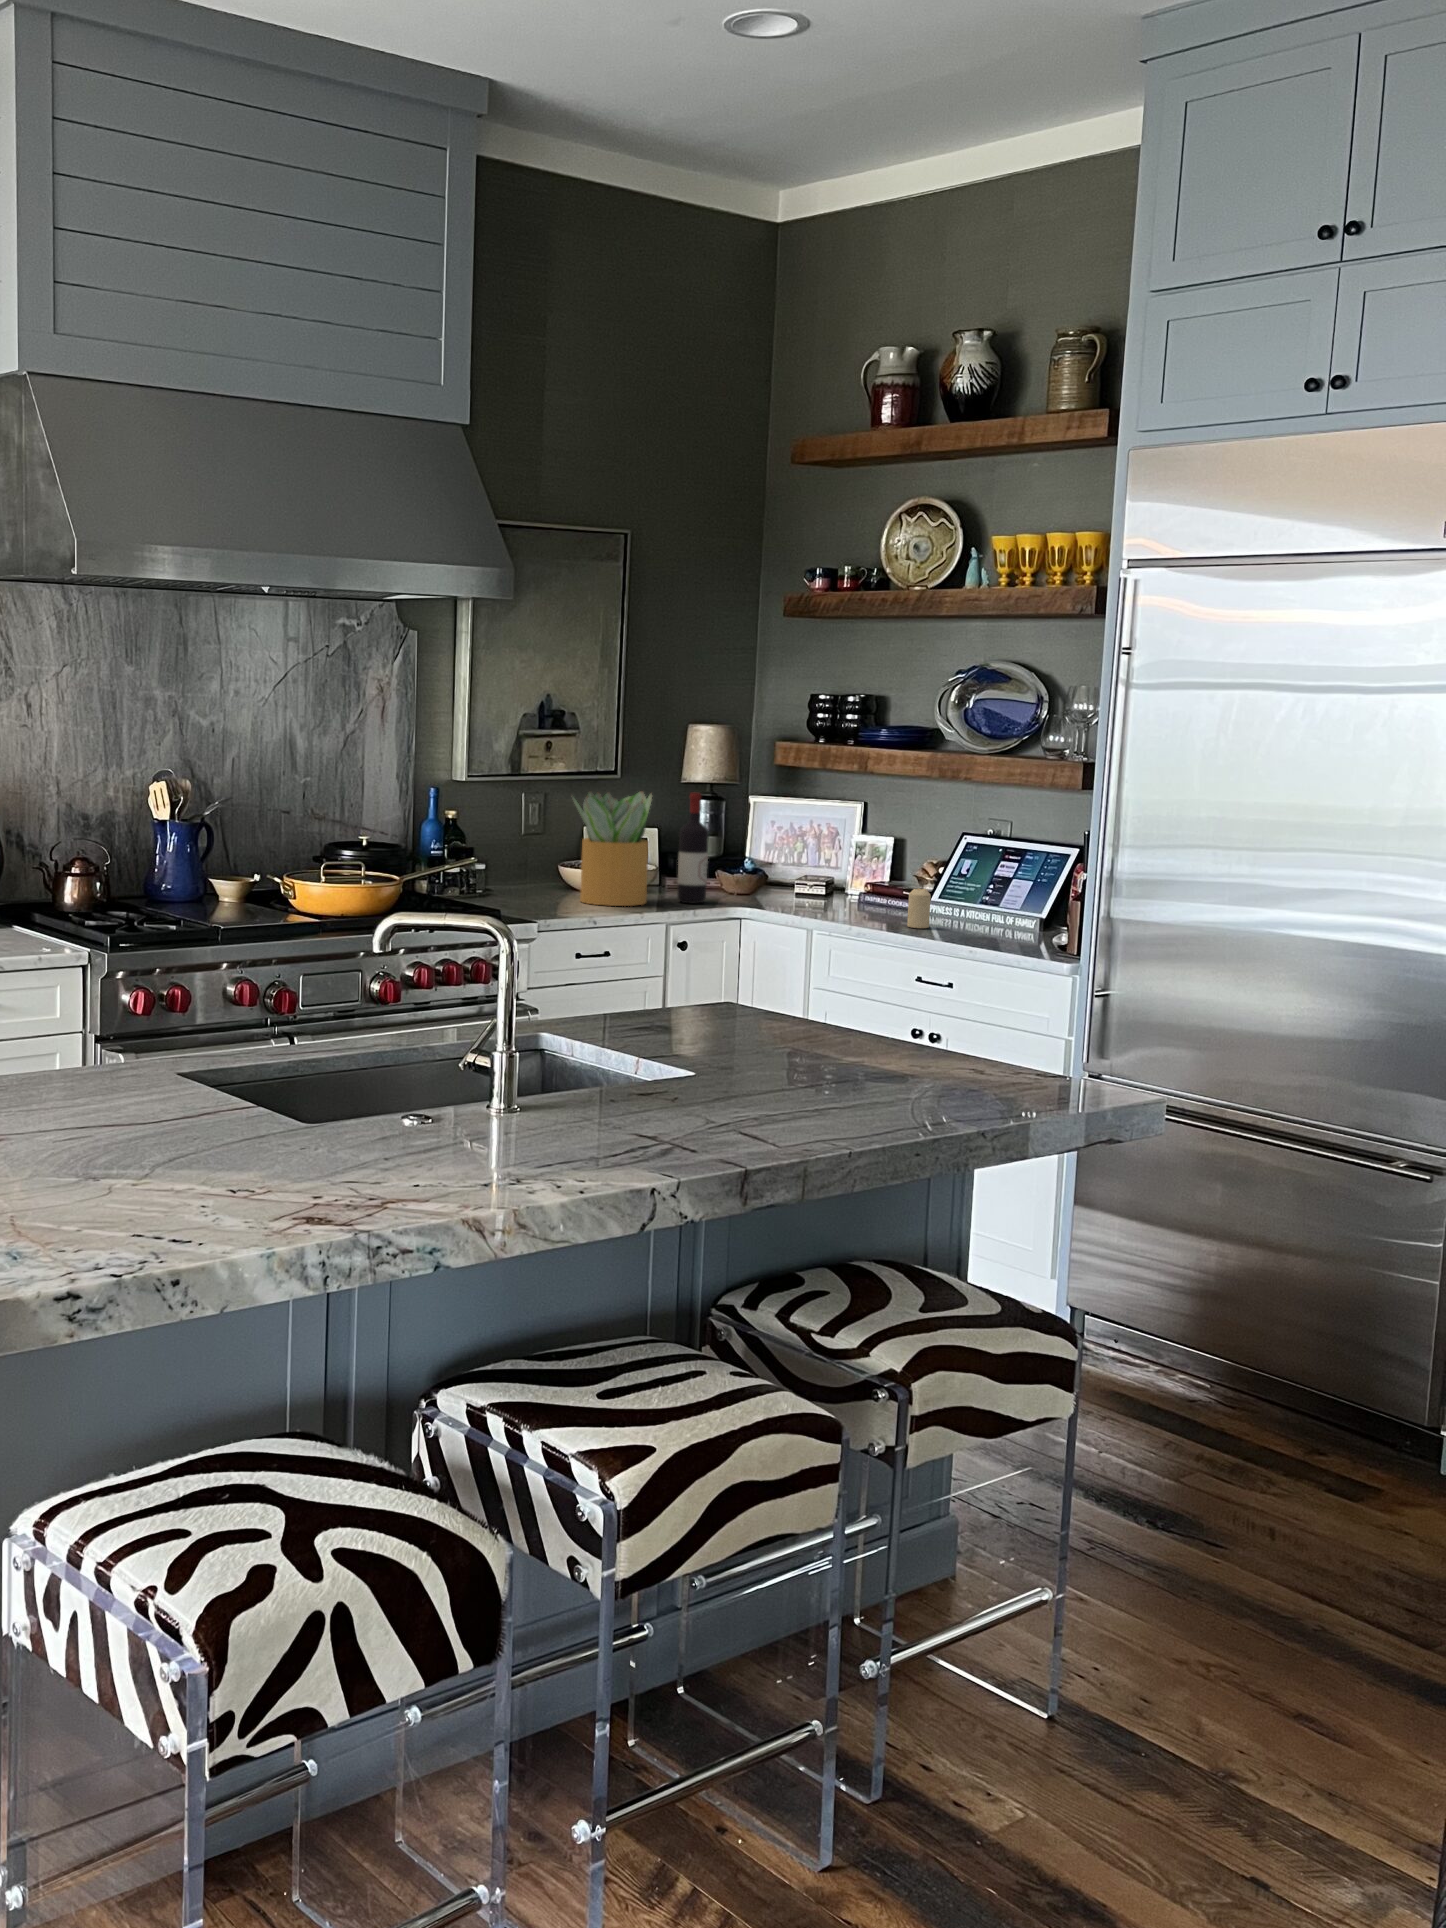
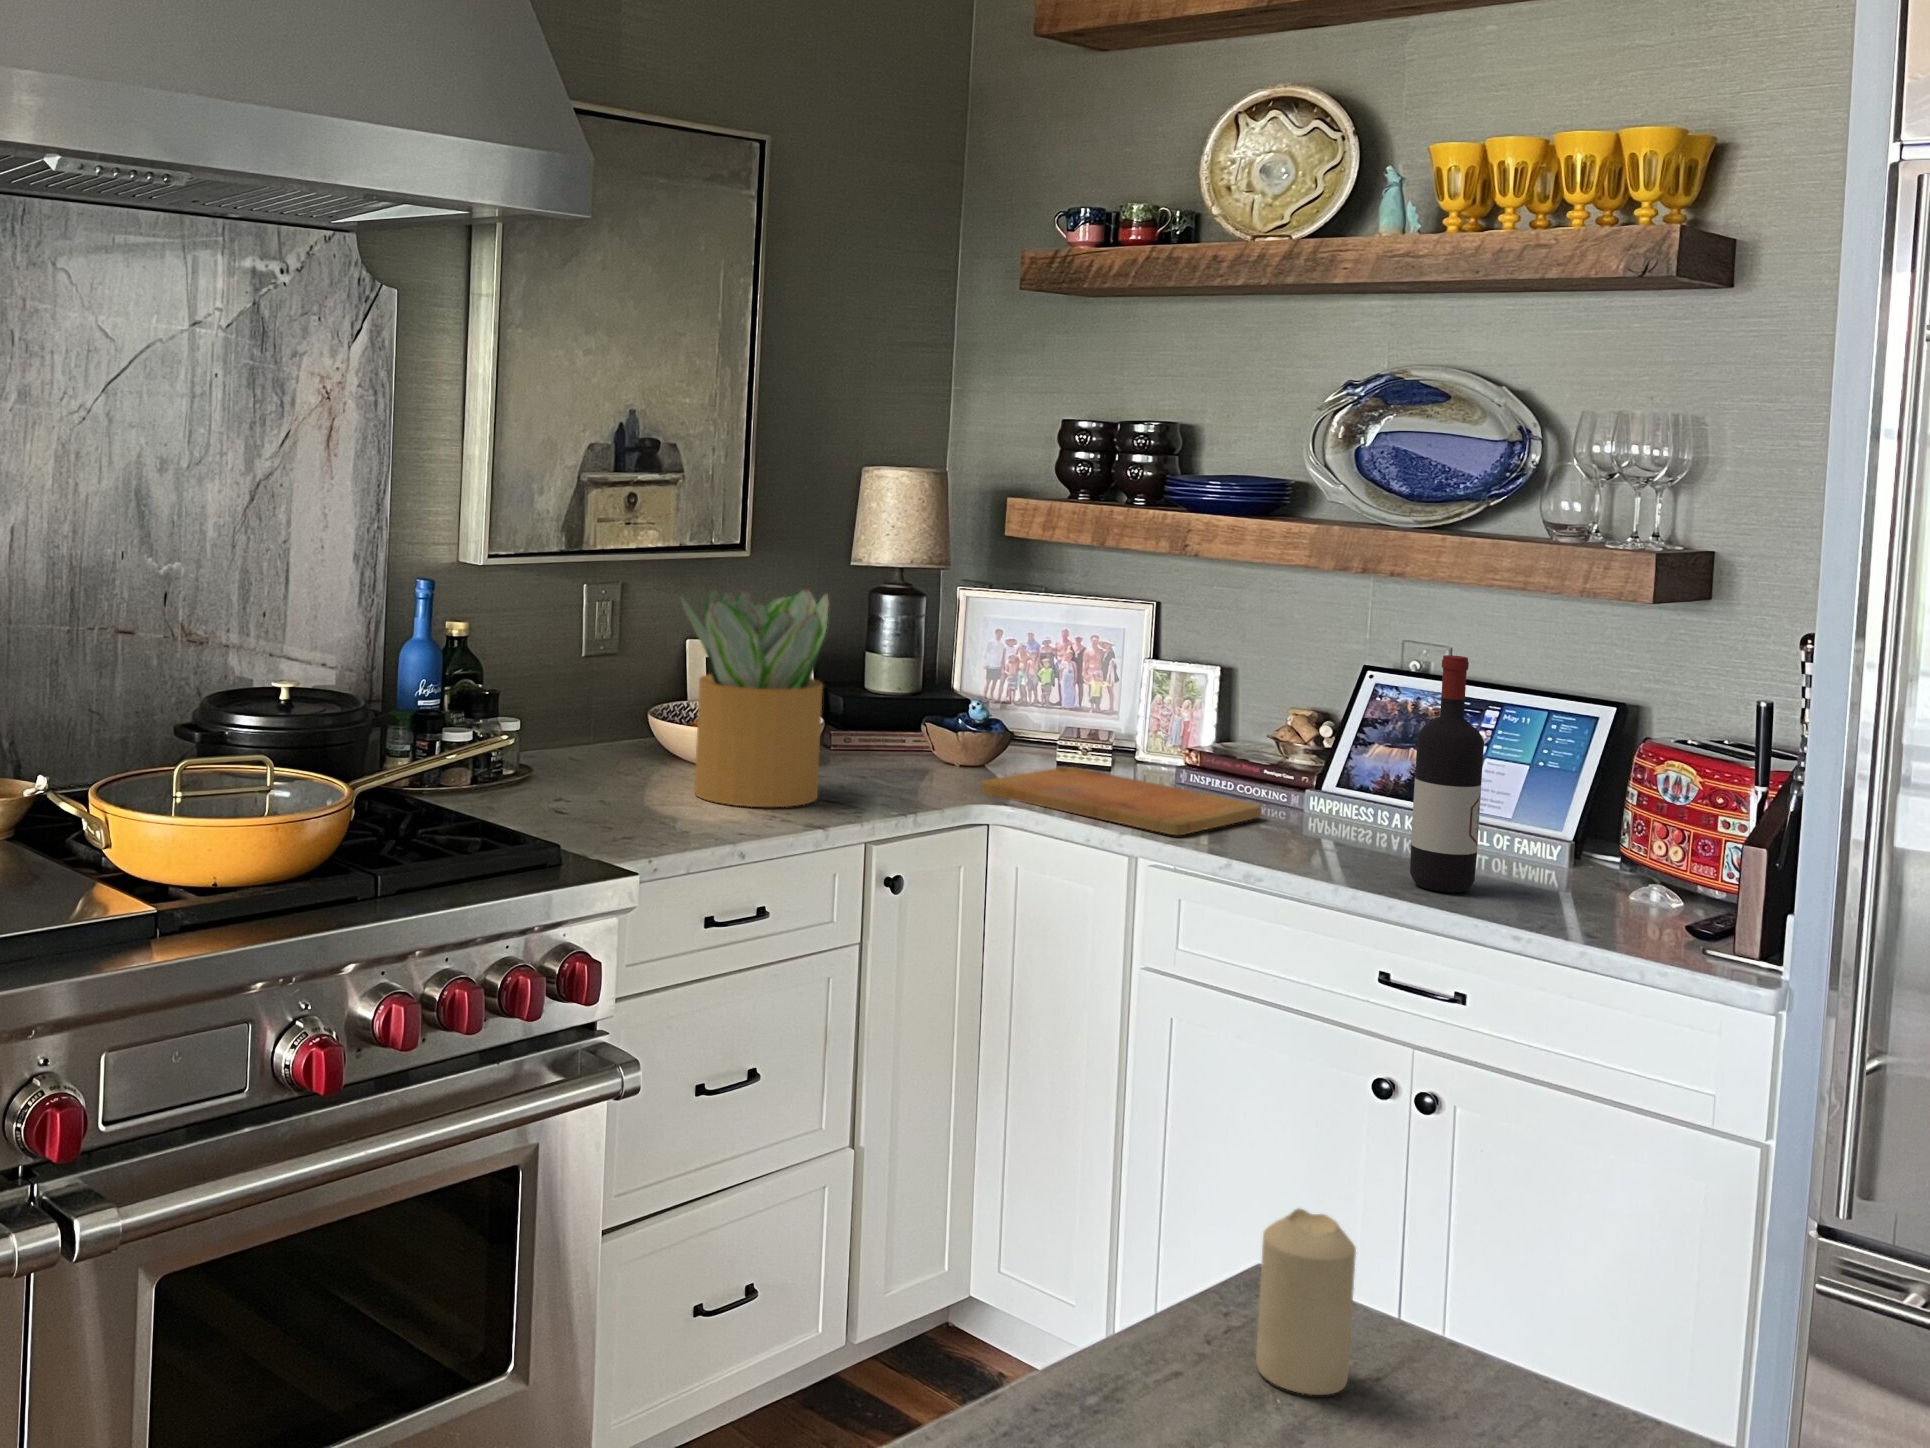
wine bottle: present [677,793,709,904] -> present [1410,655,1484,892]
candle: present [907,888,931,928] -> present [1256,1209,1356,1395]
cutting board: none [742,893,893,918] -> present [982,767,1262,835]

